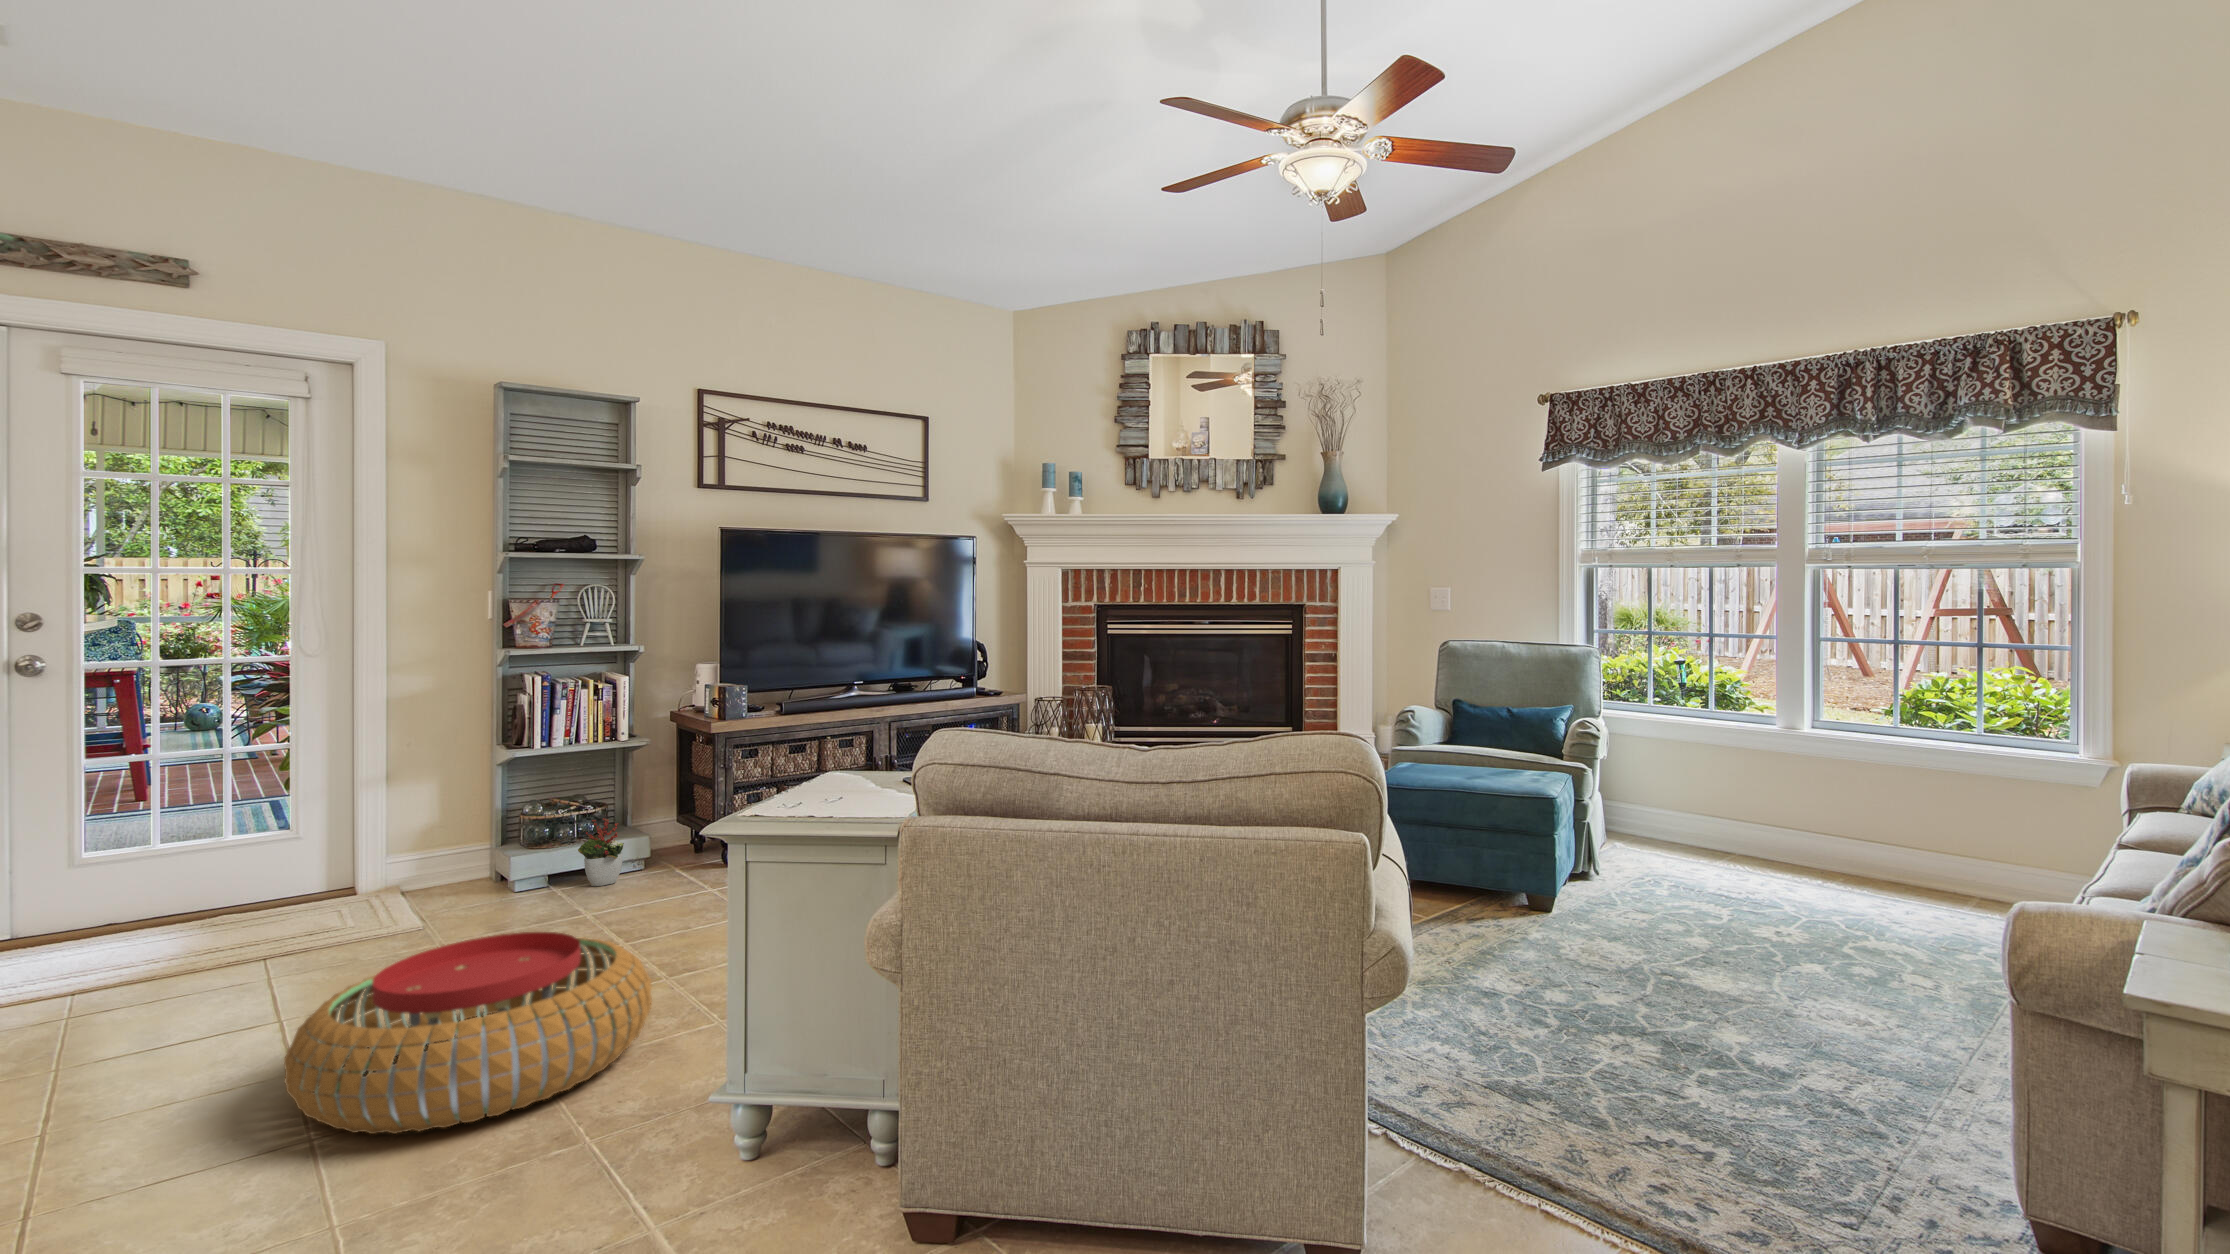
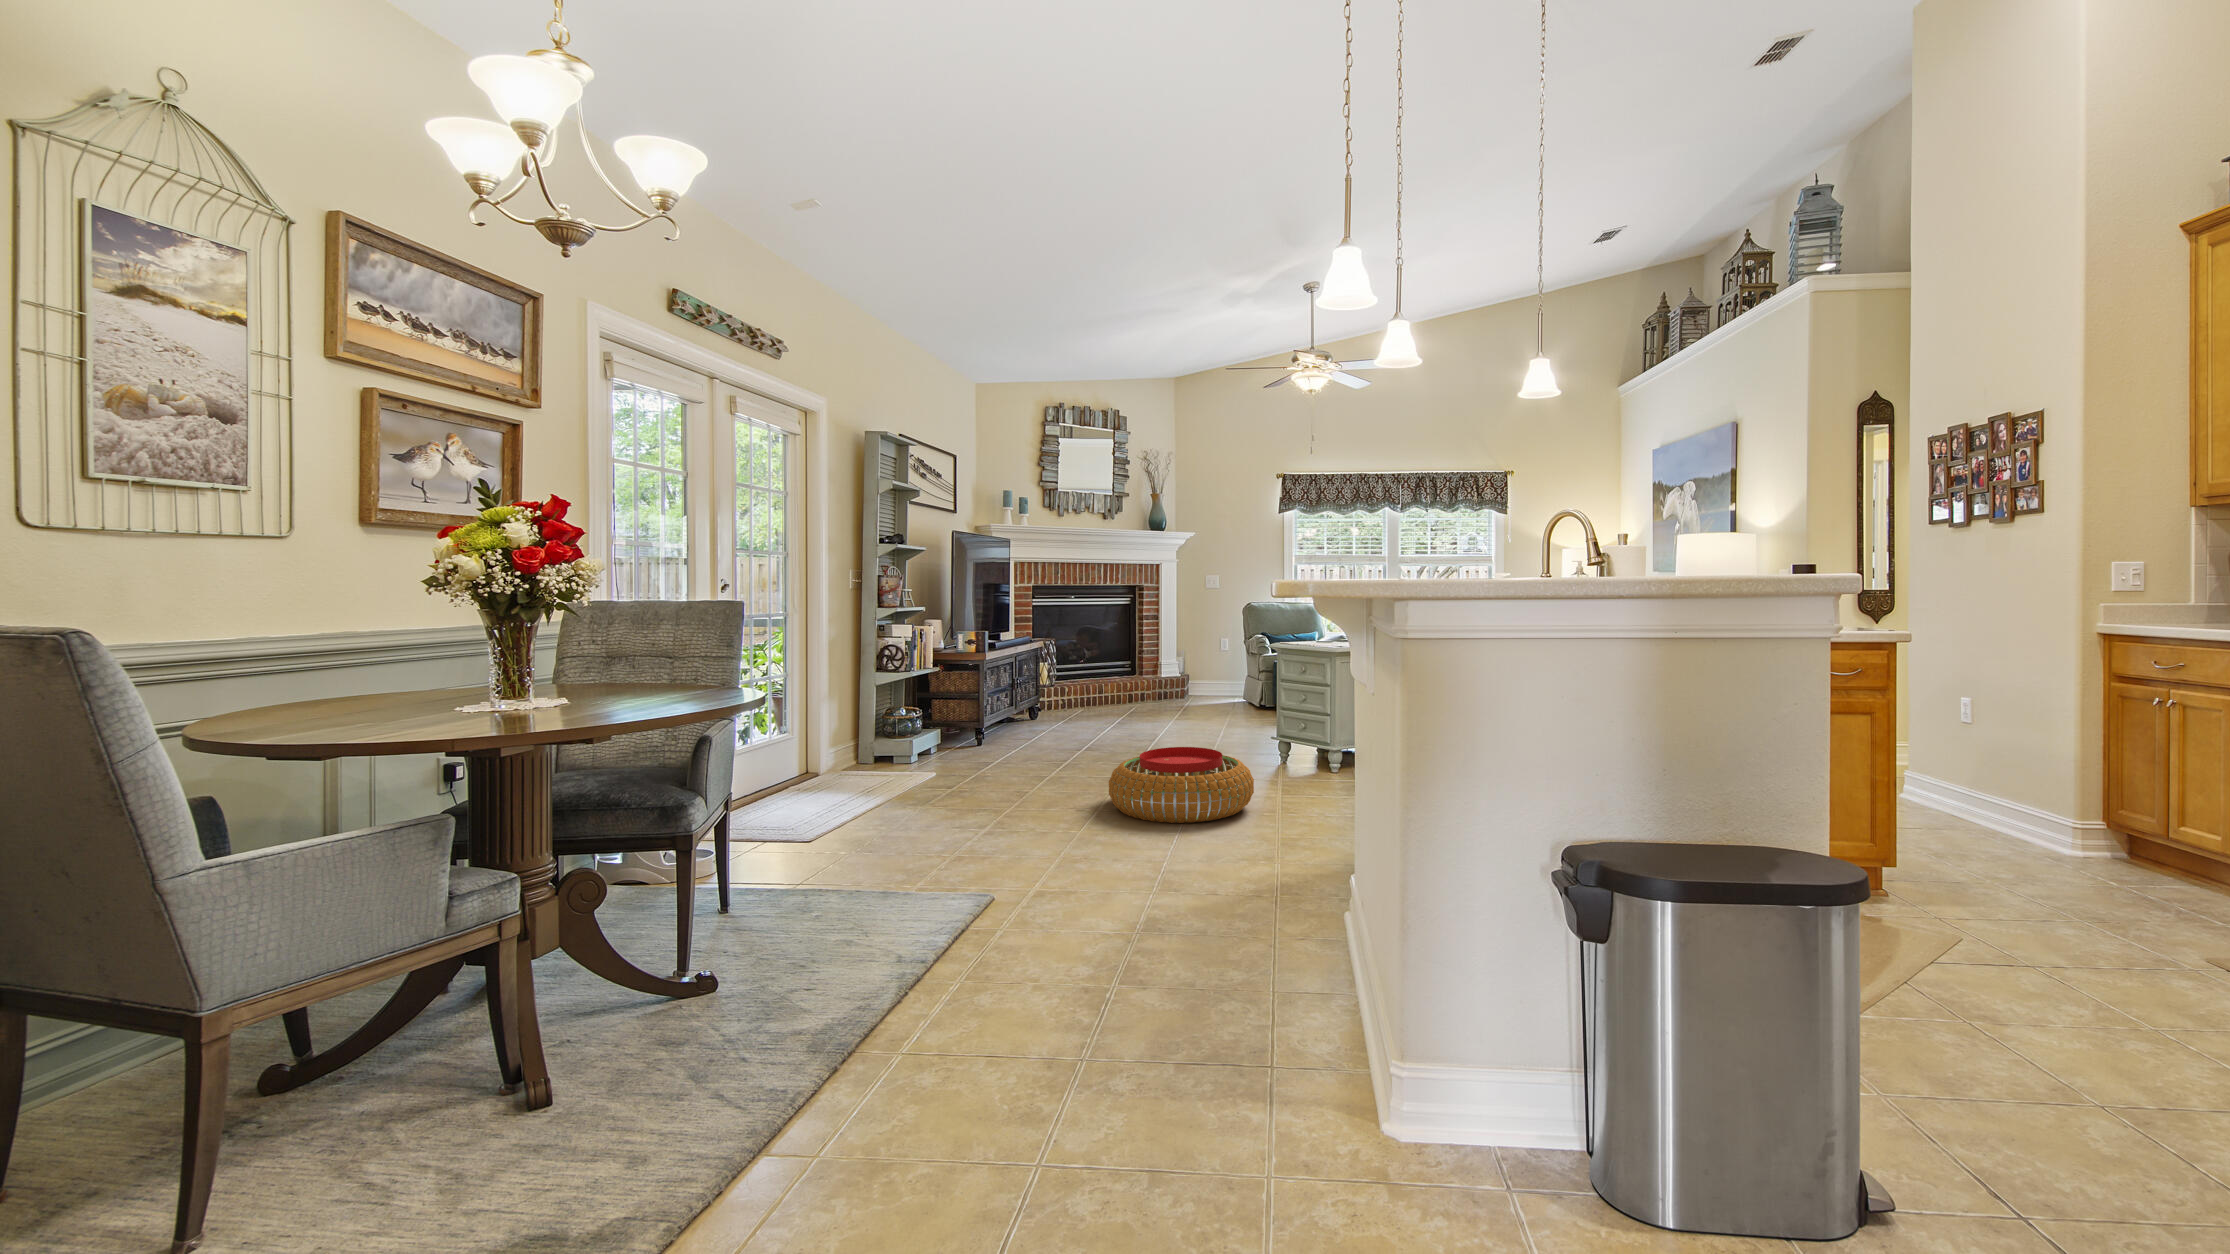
decorative plant: present [578,818,624,886] -> none [929,727,951,773]

